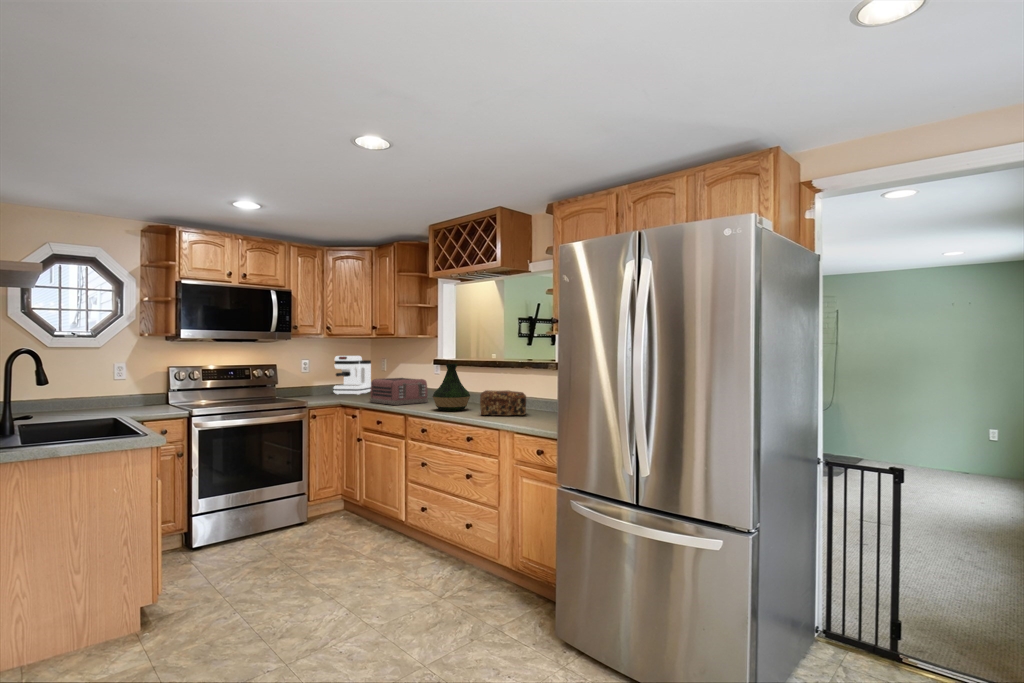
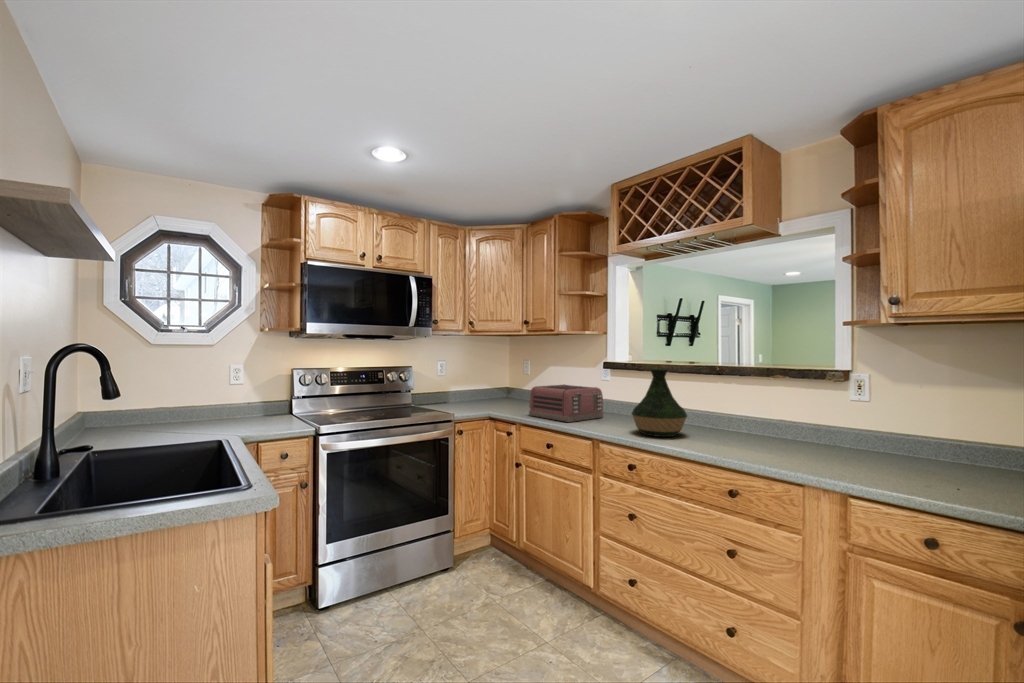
coffee maker: present [333,356,371,395] -> none [473,356,514,402]
bread loaf: present [480,390,526,416] -> none [717,411,803,452]

